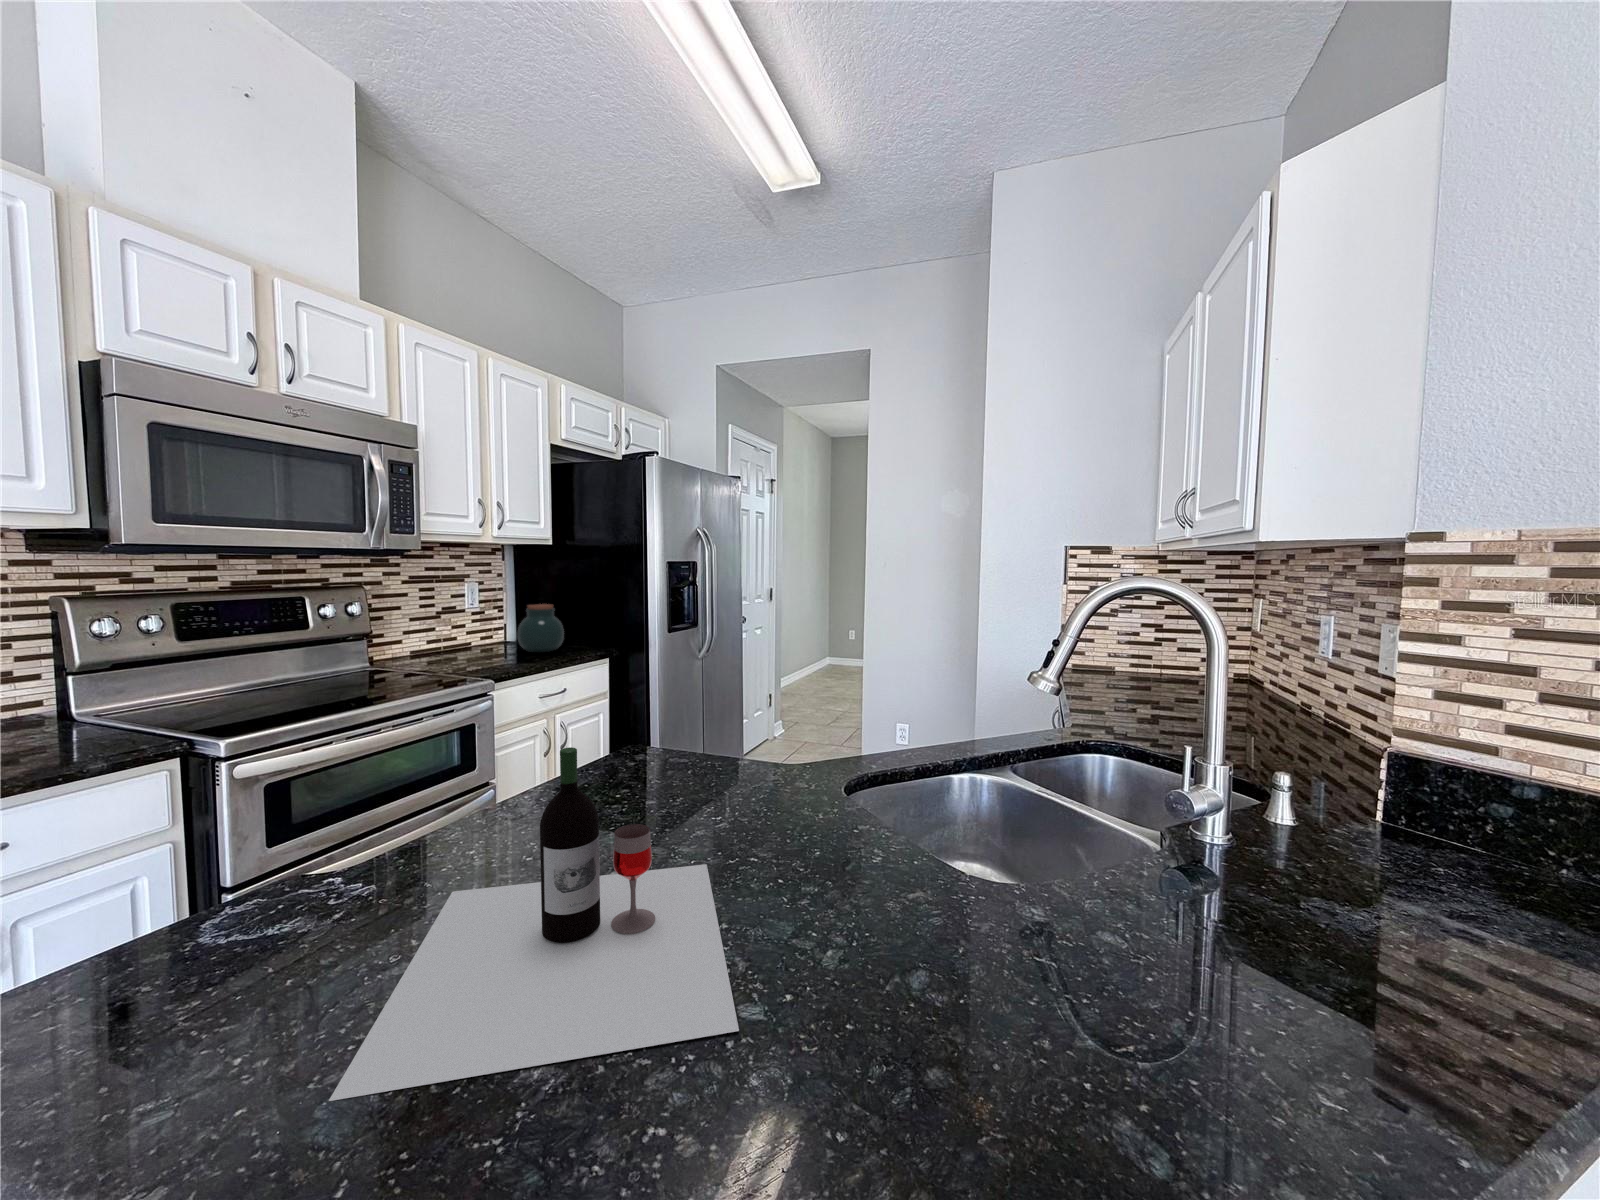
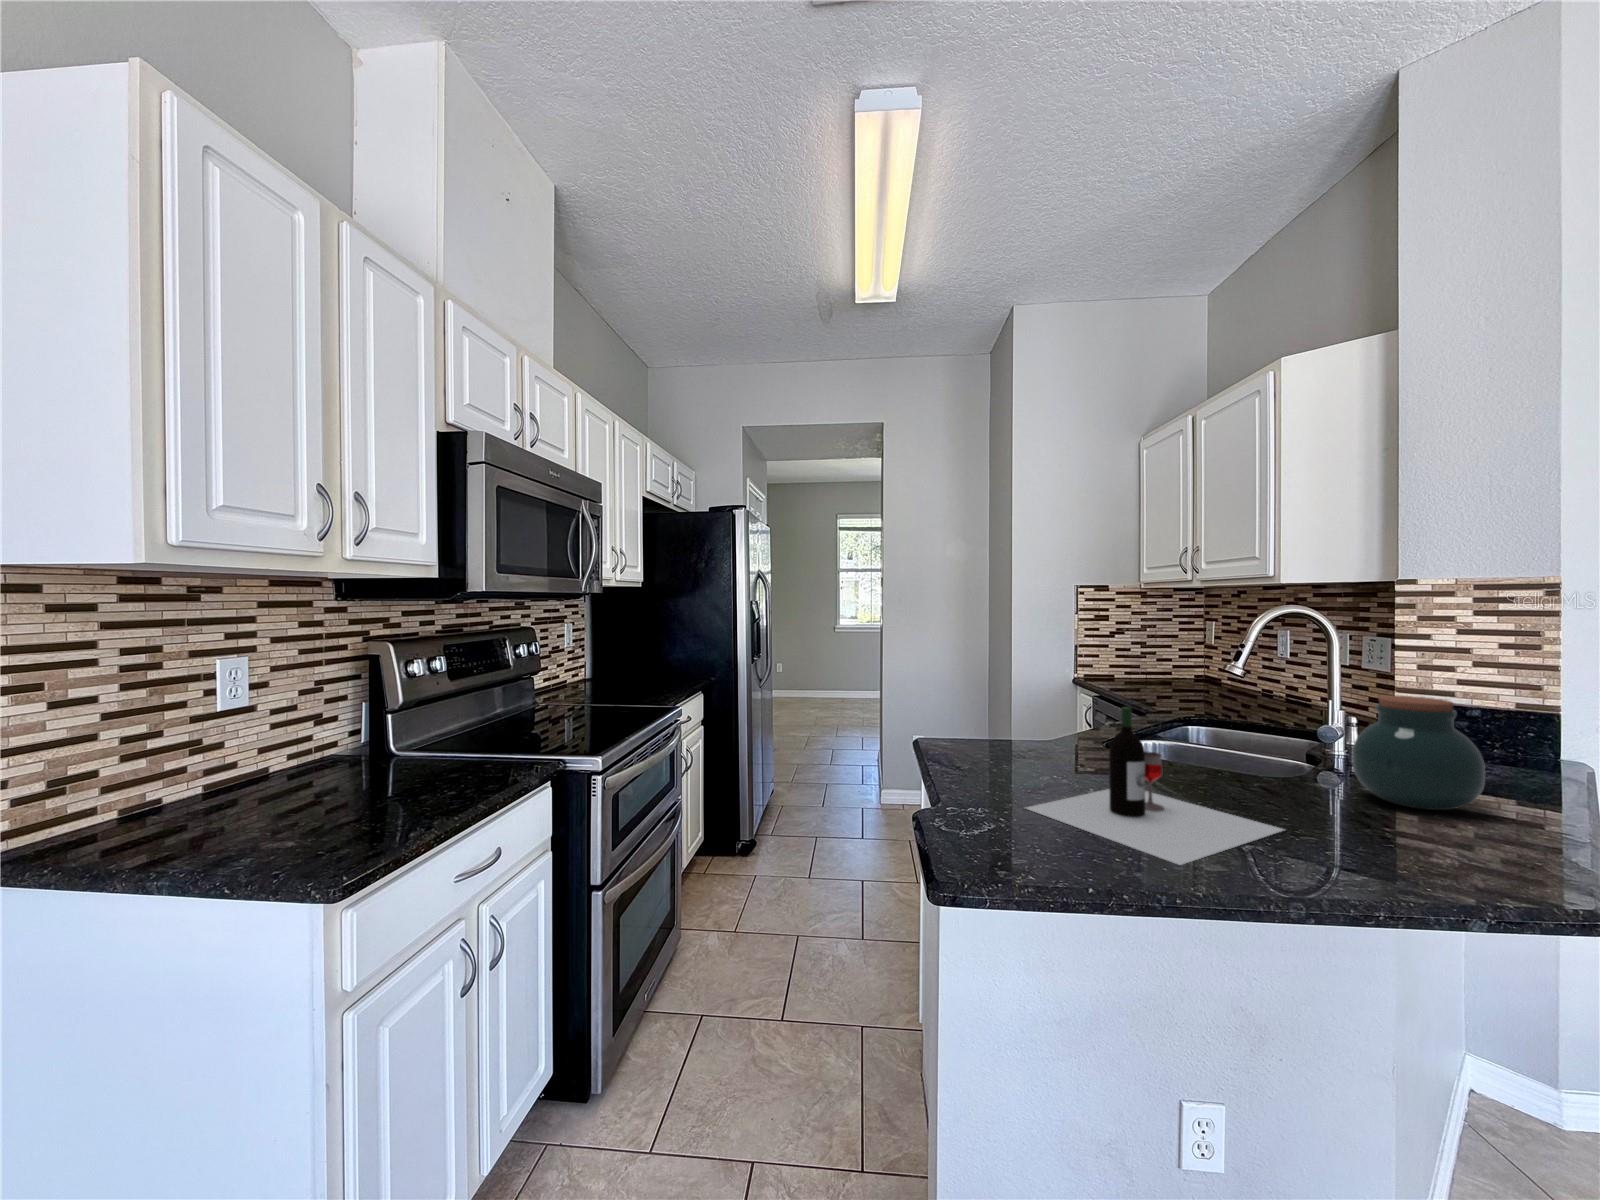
jar: present [518,604,564,653] -> present [1352,696,1485,810]

